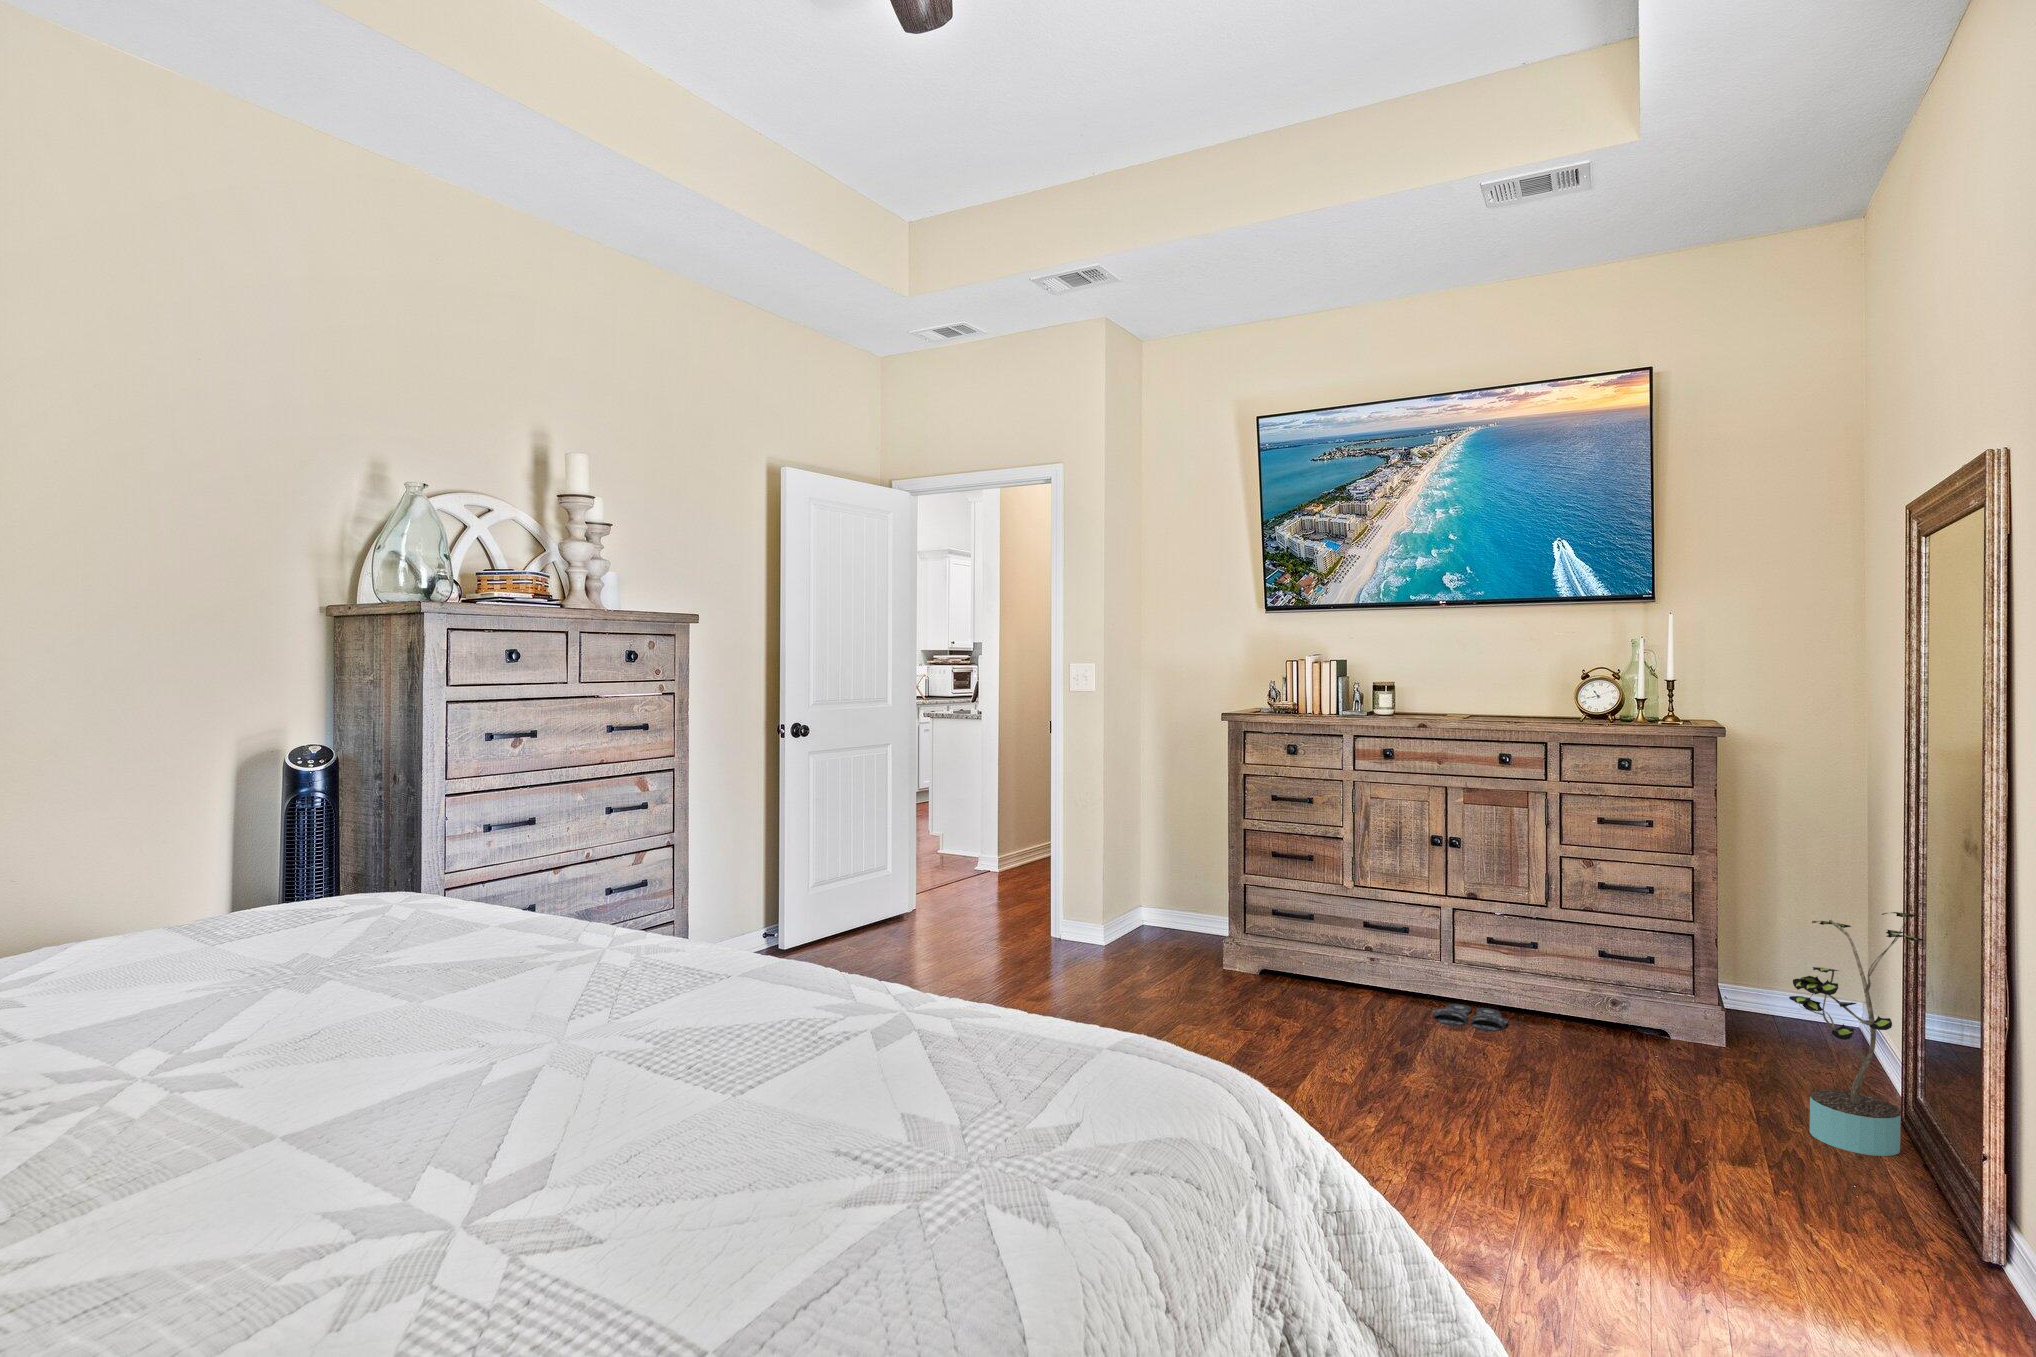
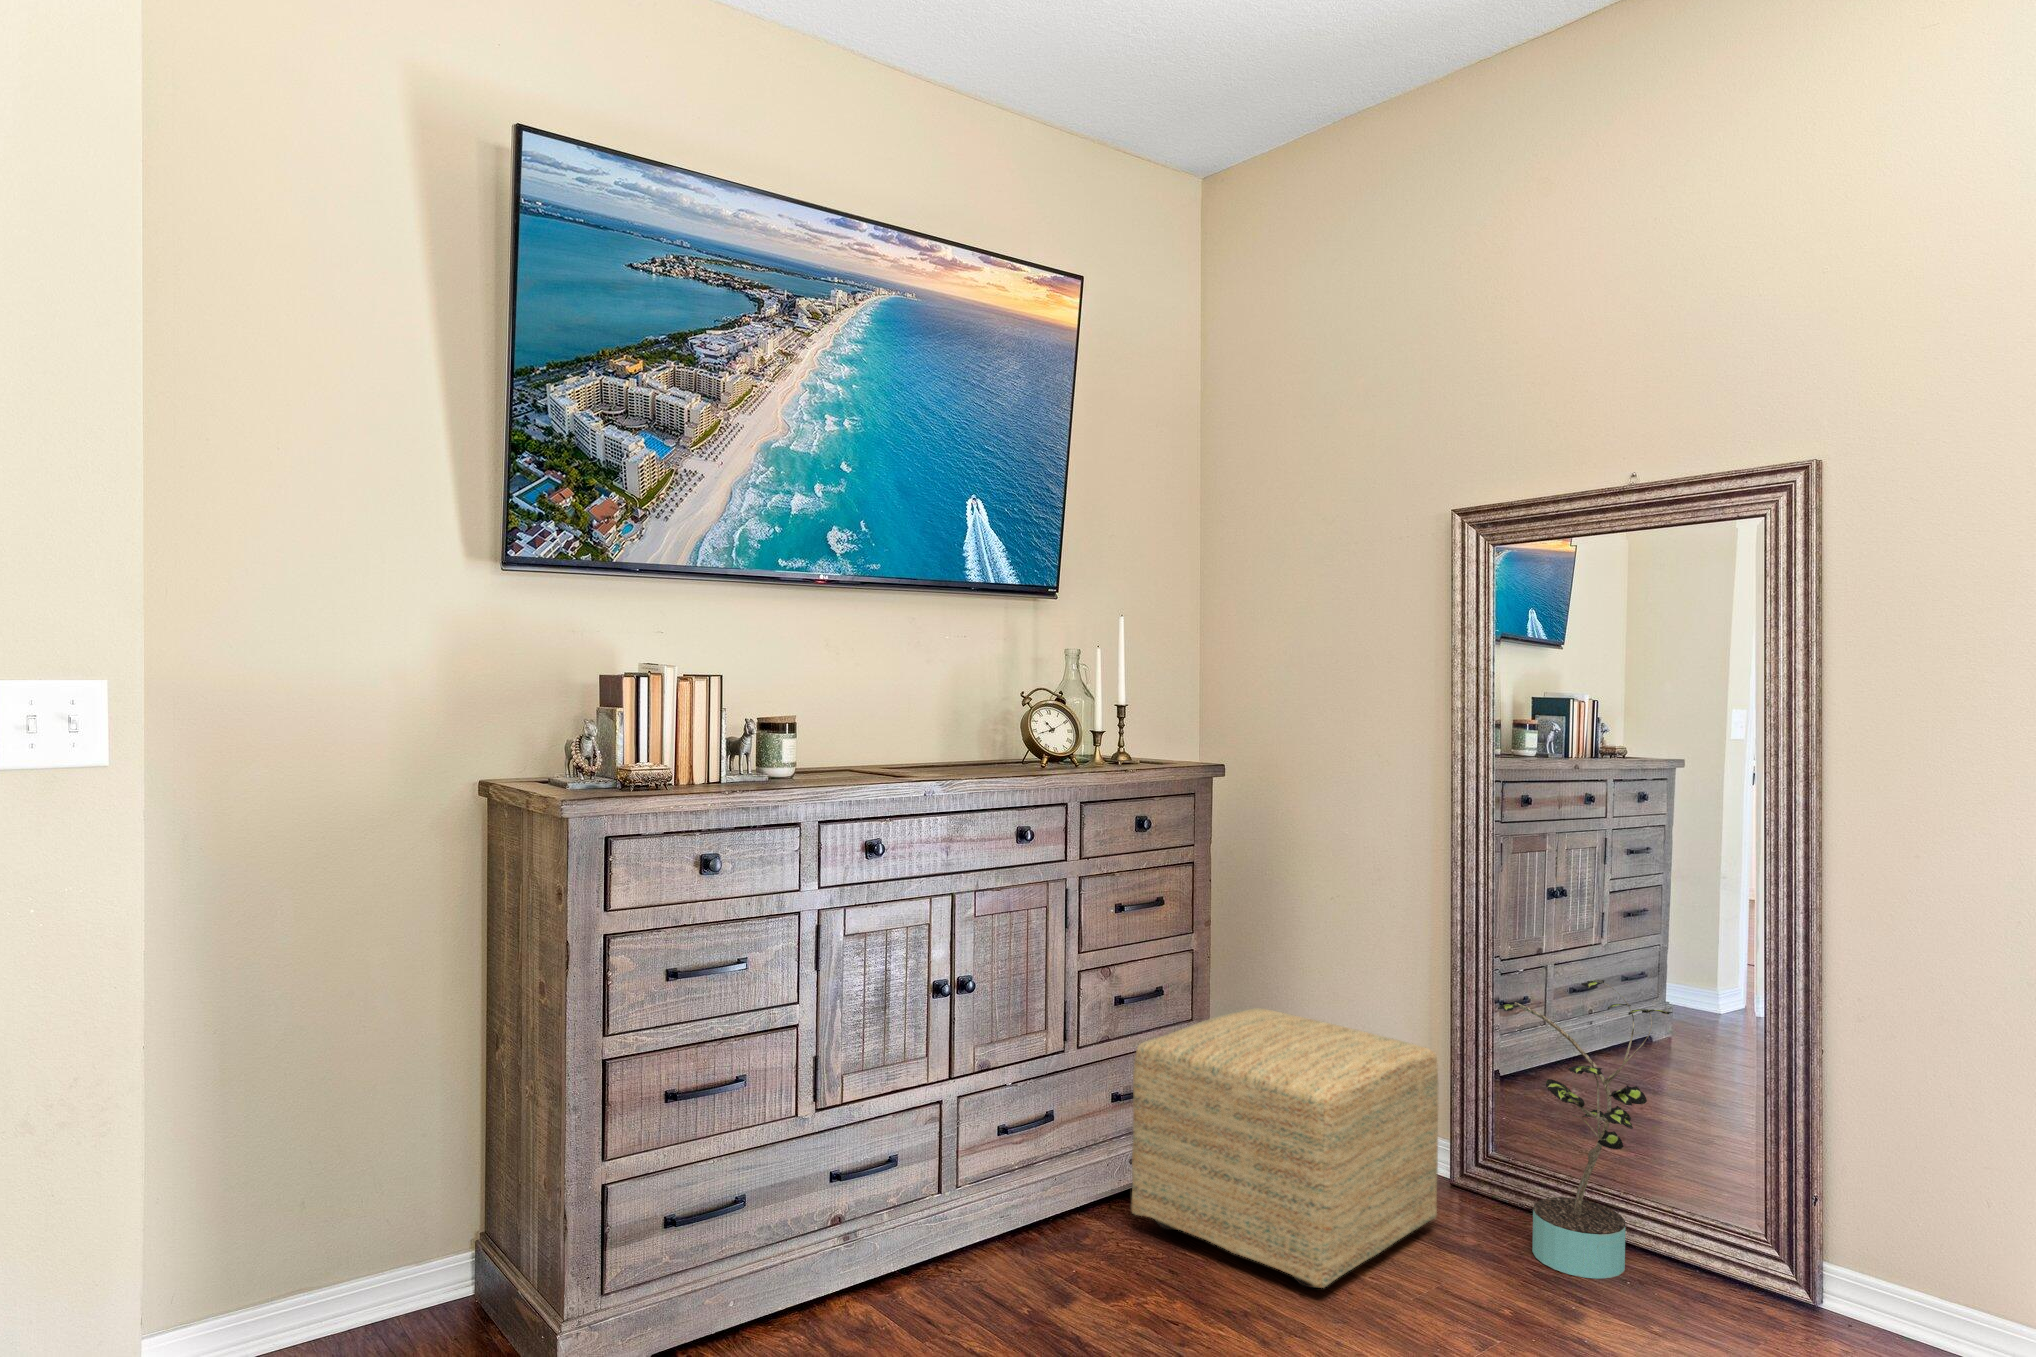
ottoman: none [1570,905,1785,1091] -> present [1131,1008,1438,1288]
slippers: present [1433,1004,1509,1031] -> none [978,1242,1113,1313]

